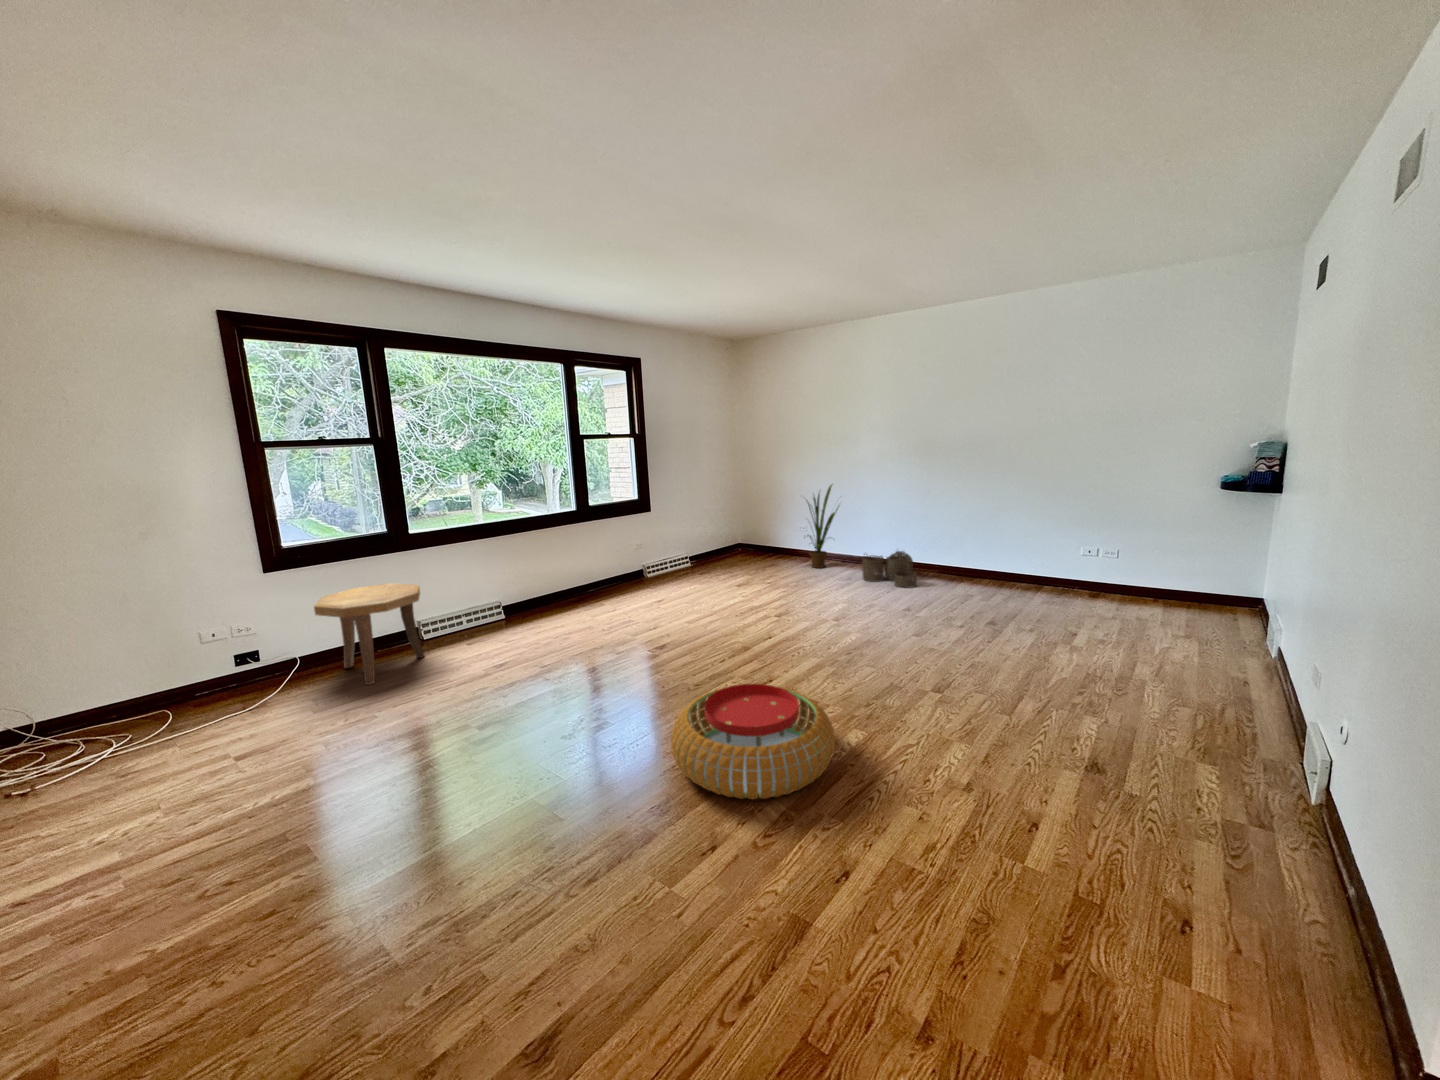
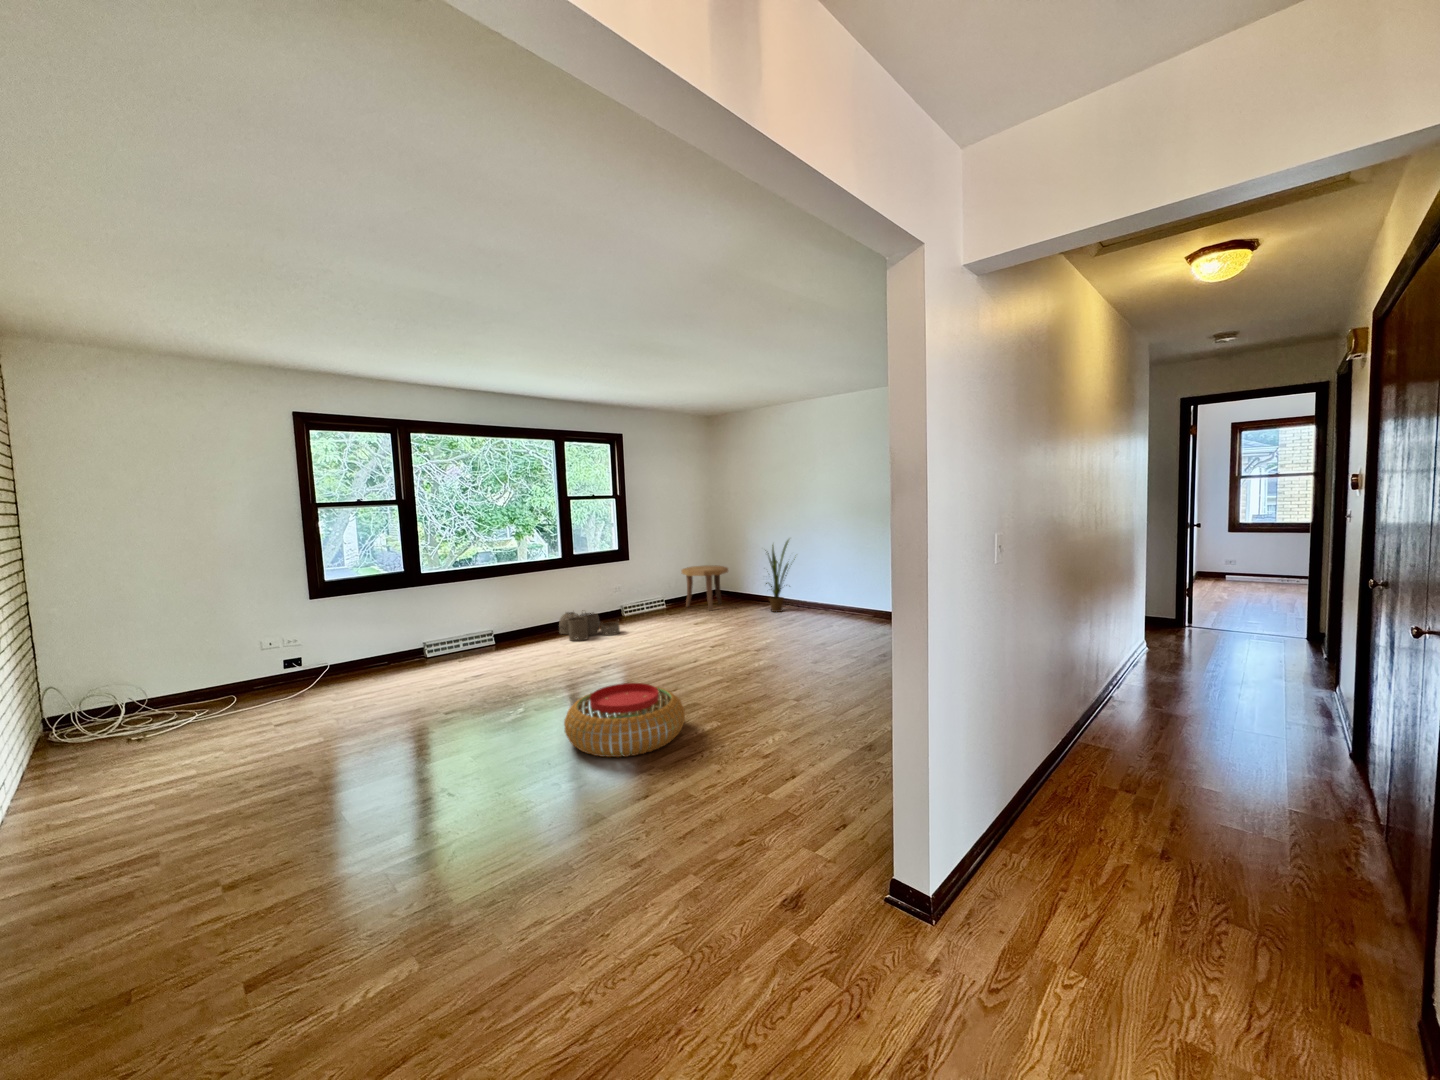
woven basket: present [862,551,917,588] -> present [559,612,620,641]
side table: present [314,583,424,685] -> present [682,565,728,611]

